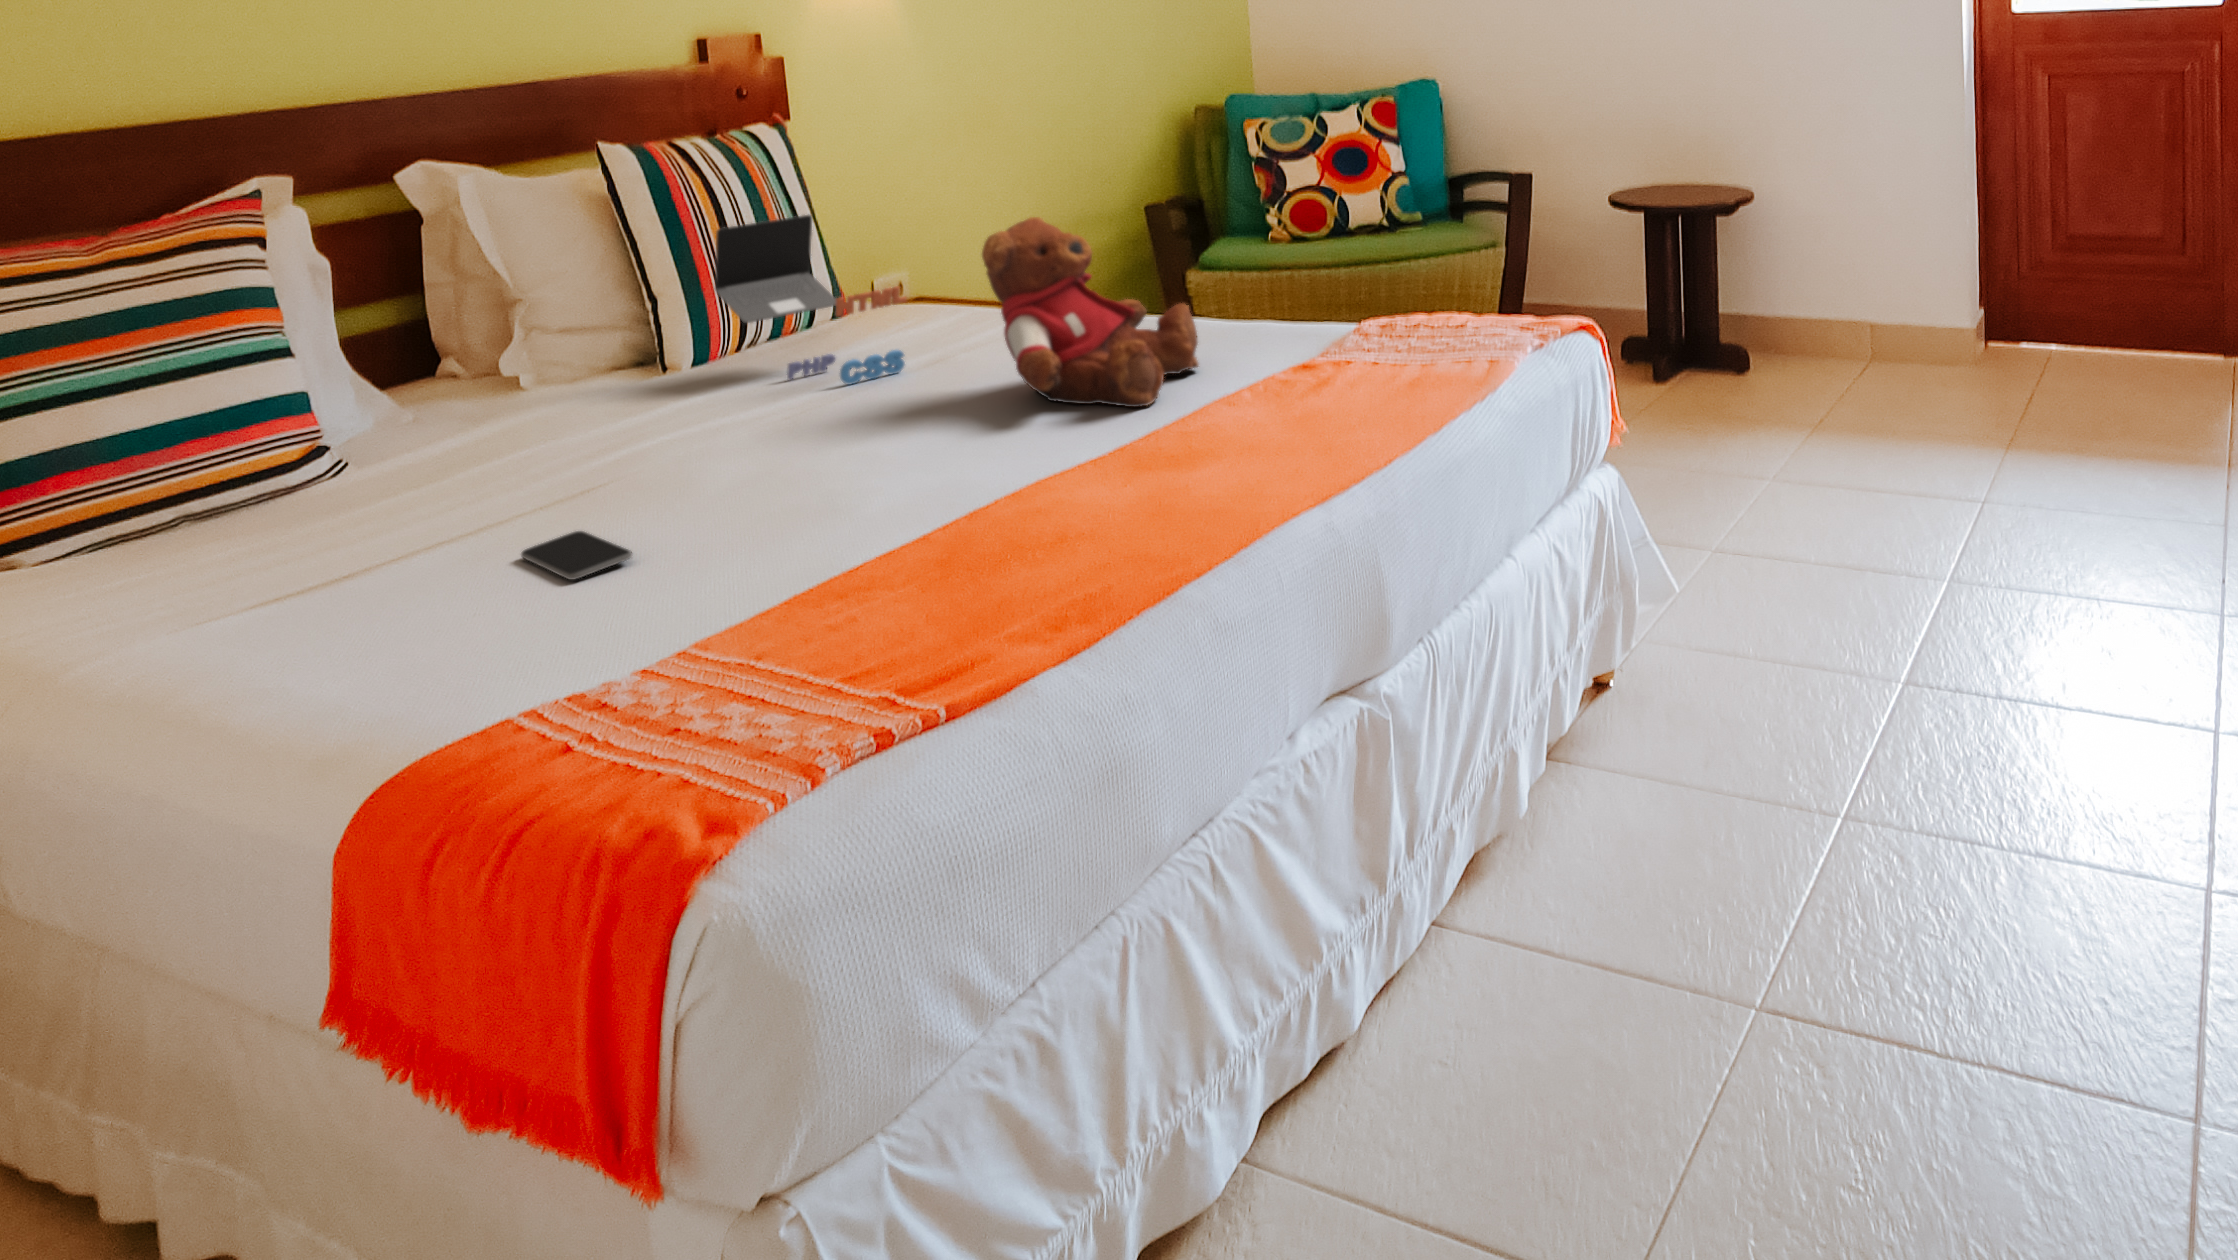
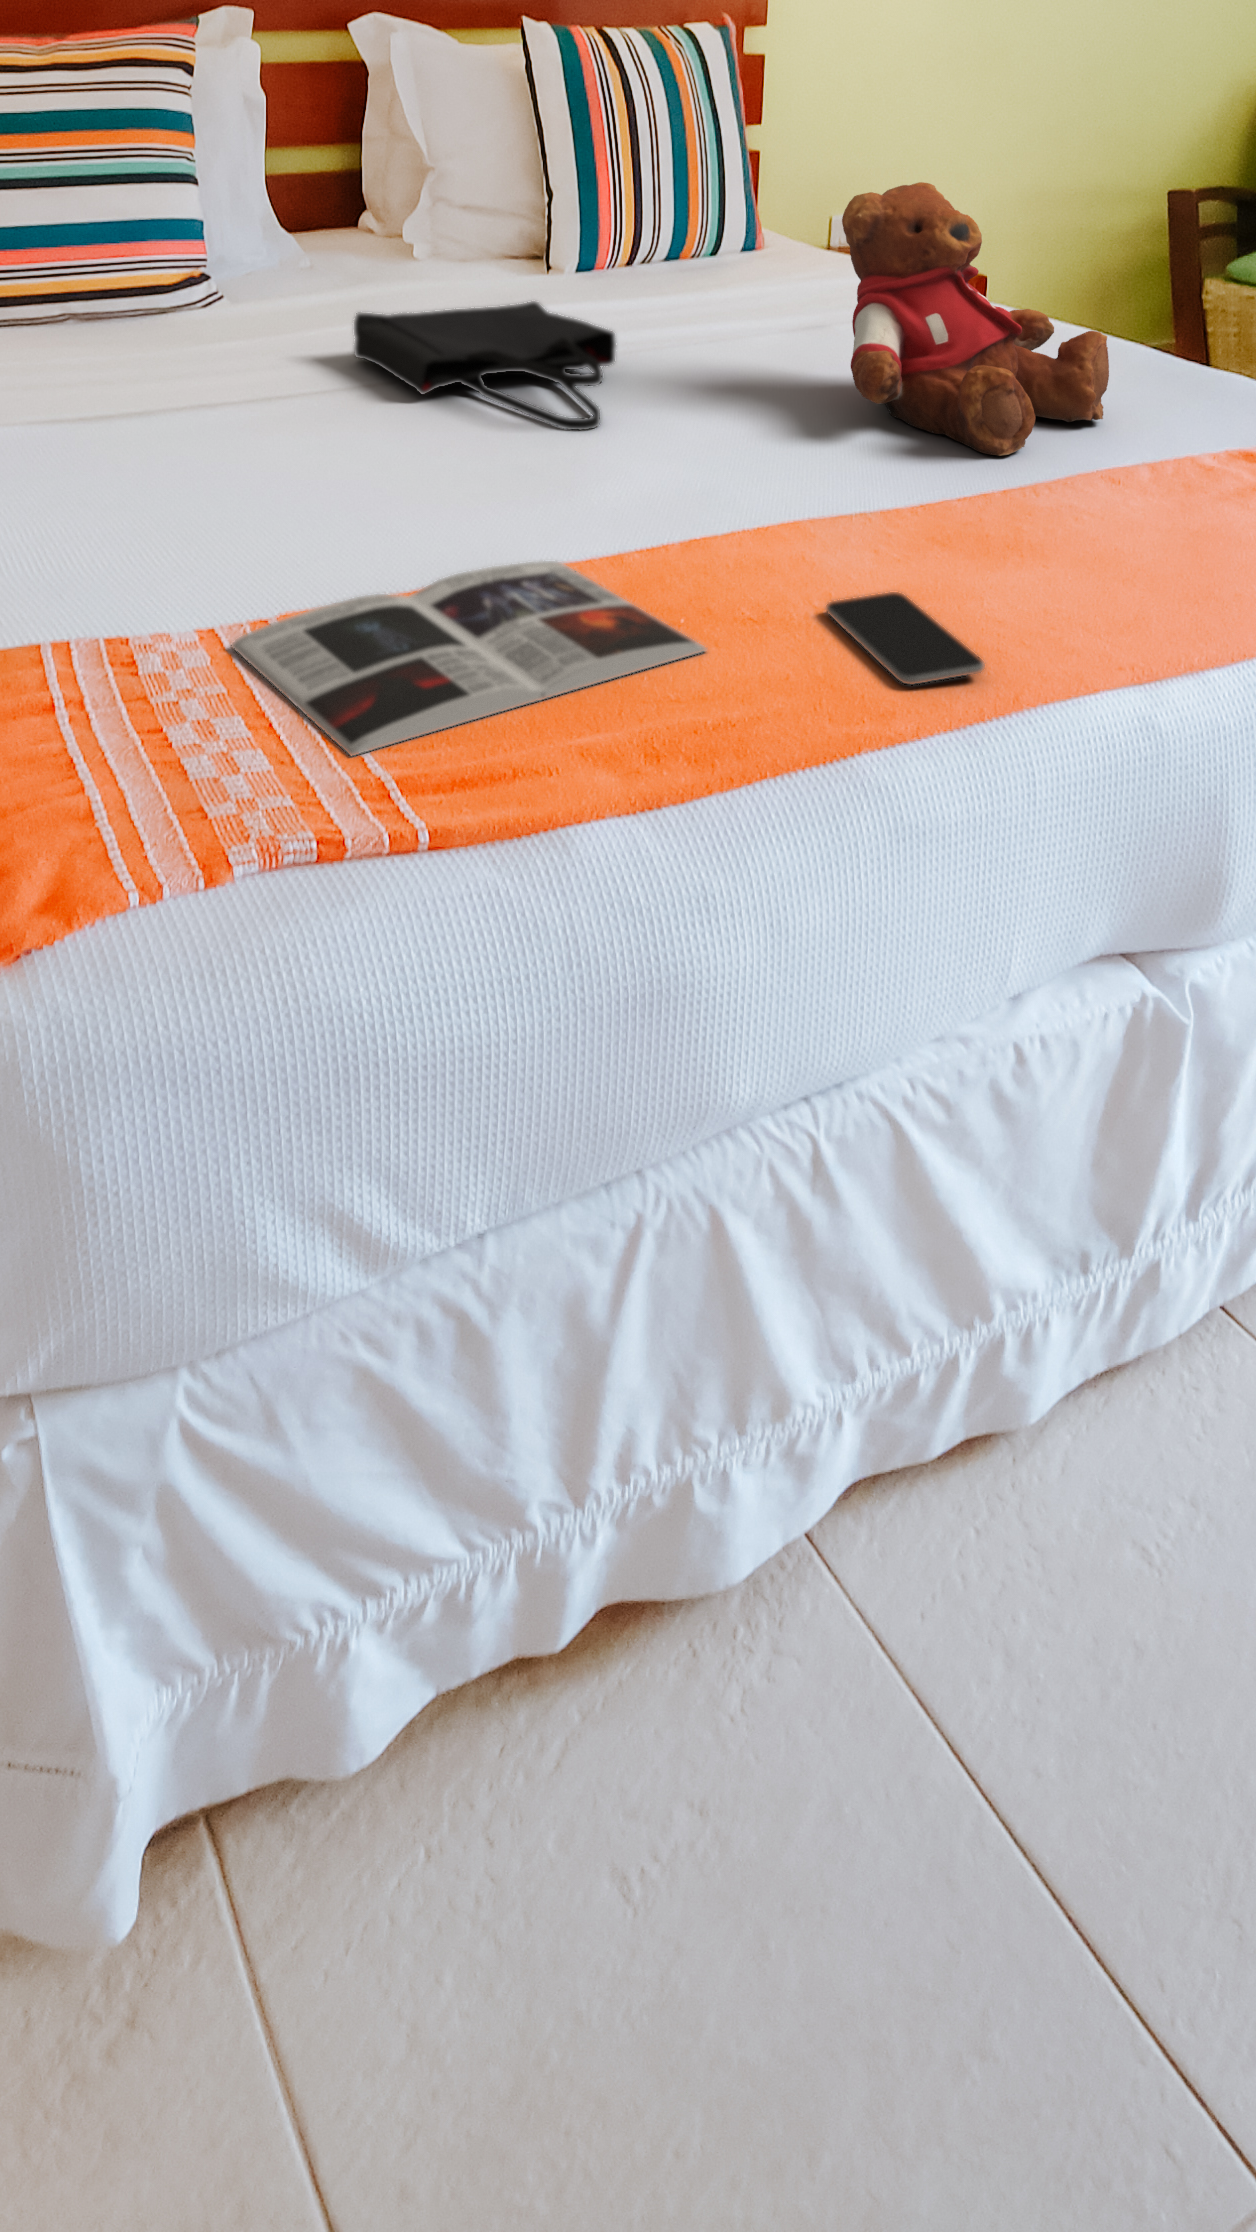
laptop: present [715,214,907,384] -> none [593,132,781,336]
tote bag: none [549,385,828,479] -> present [354,302,616,430]
smartphone: present [521,531,632,580] -> present [826,592,985,684]
magazine: none [675,549,1041,695] -> present [232,561,706,756]

